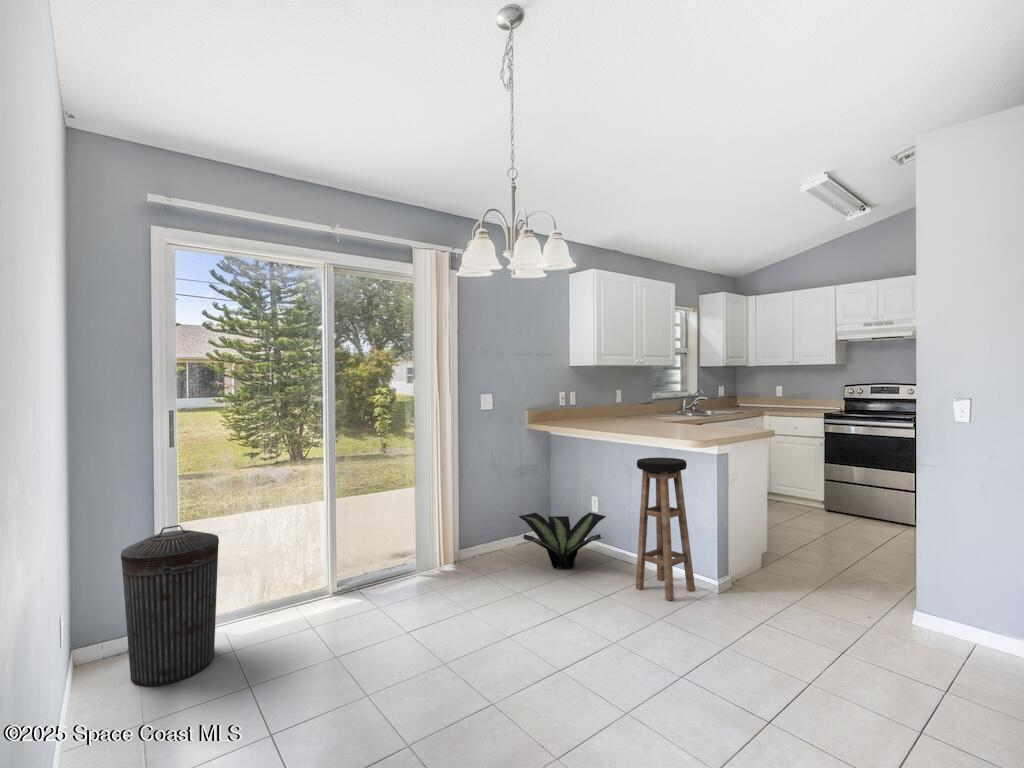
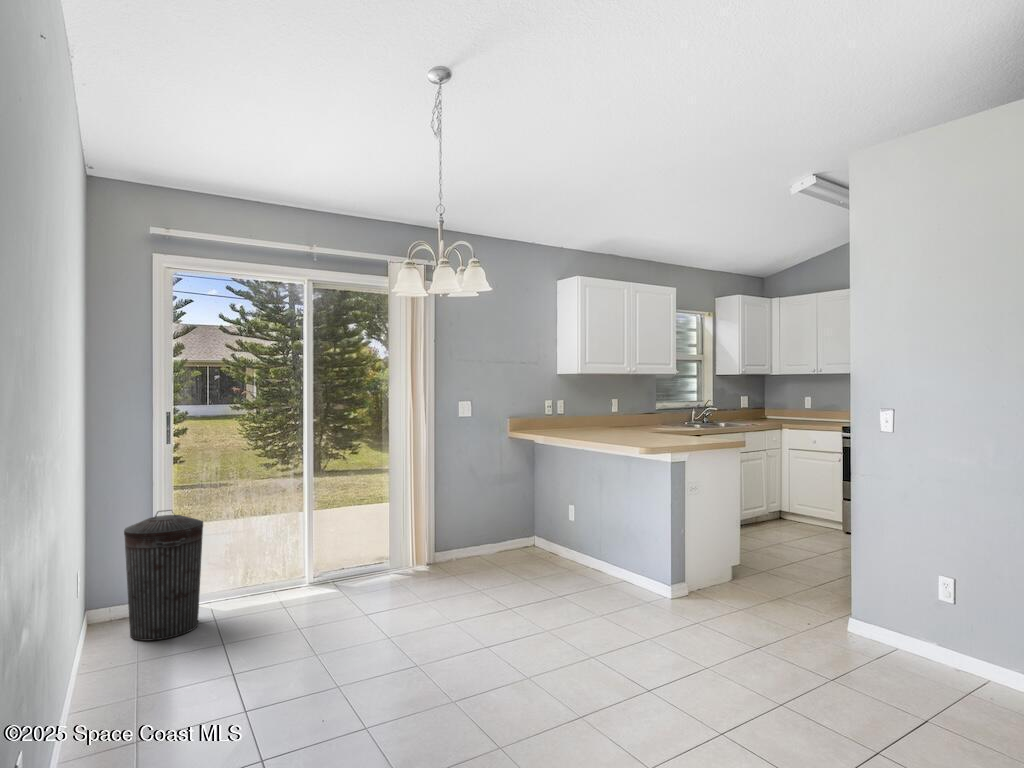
bar stool: present [636,457,695,601] -> none [593,465,650,602]
potted plant: present [519,513,606,569] -> none [488,520,580,575]

